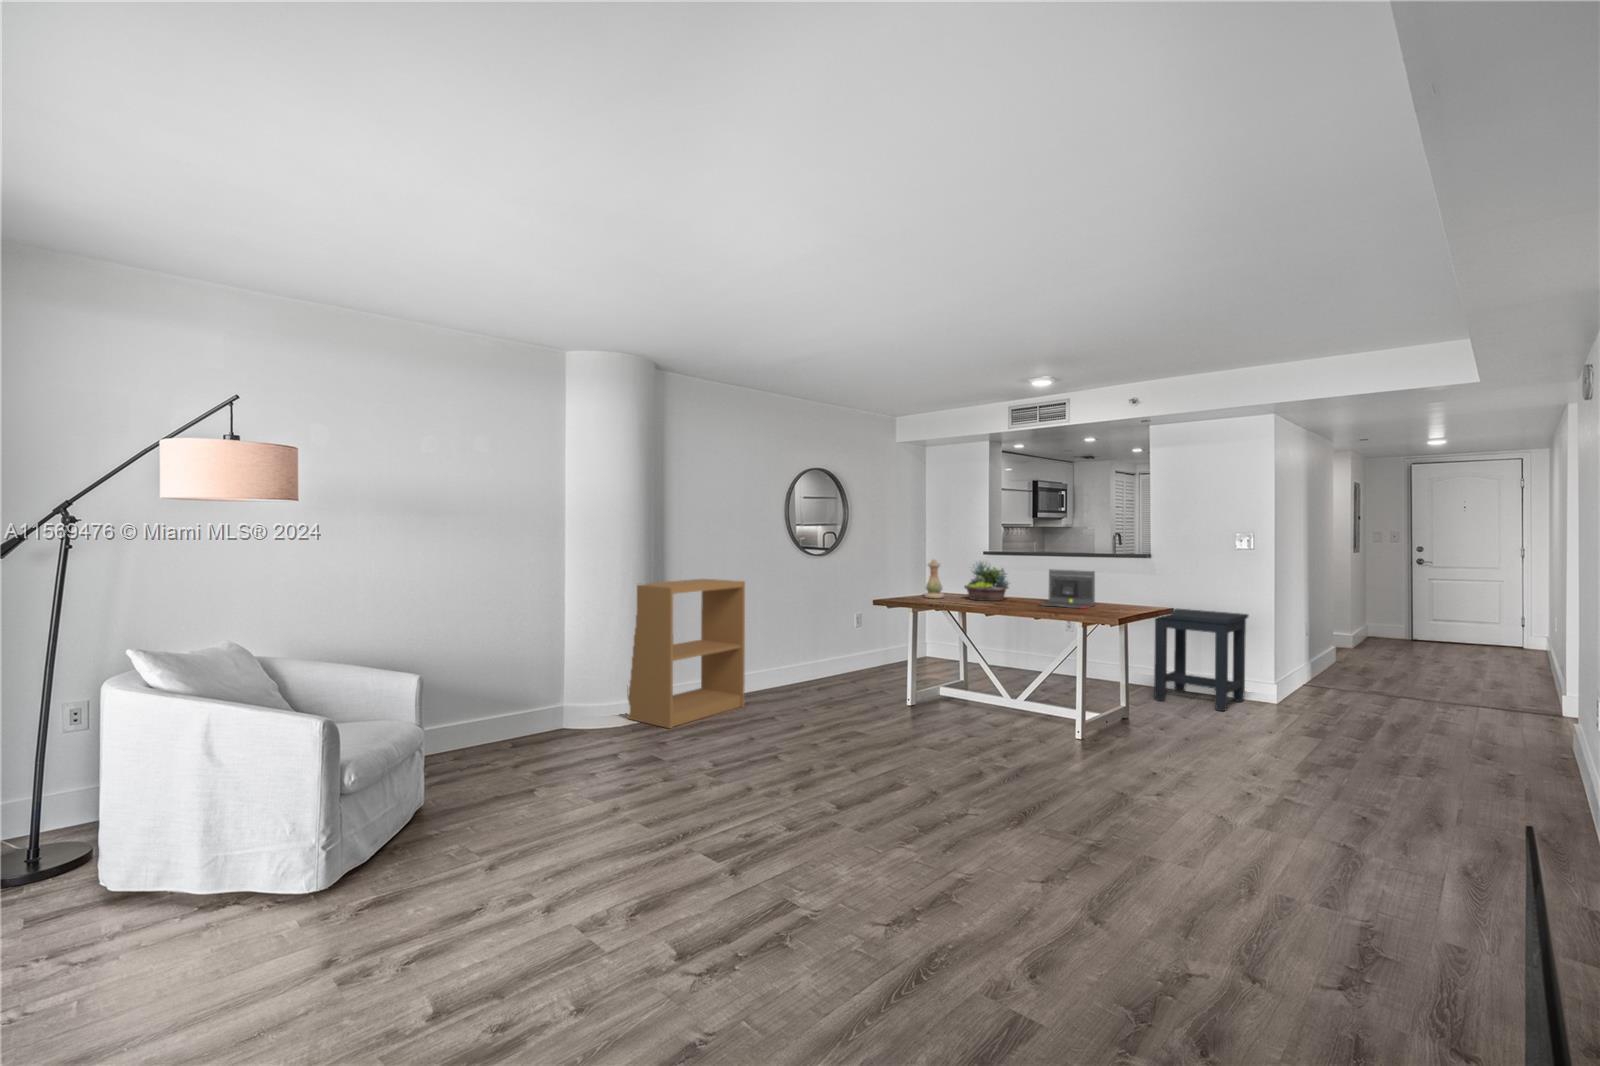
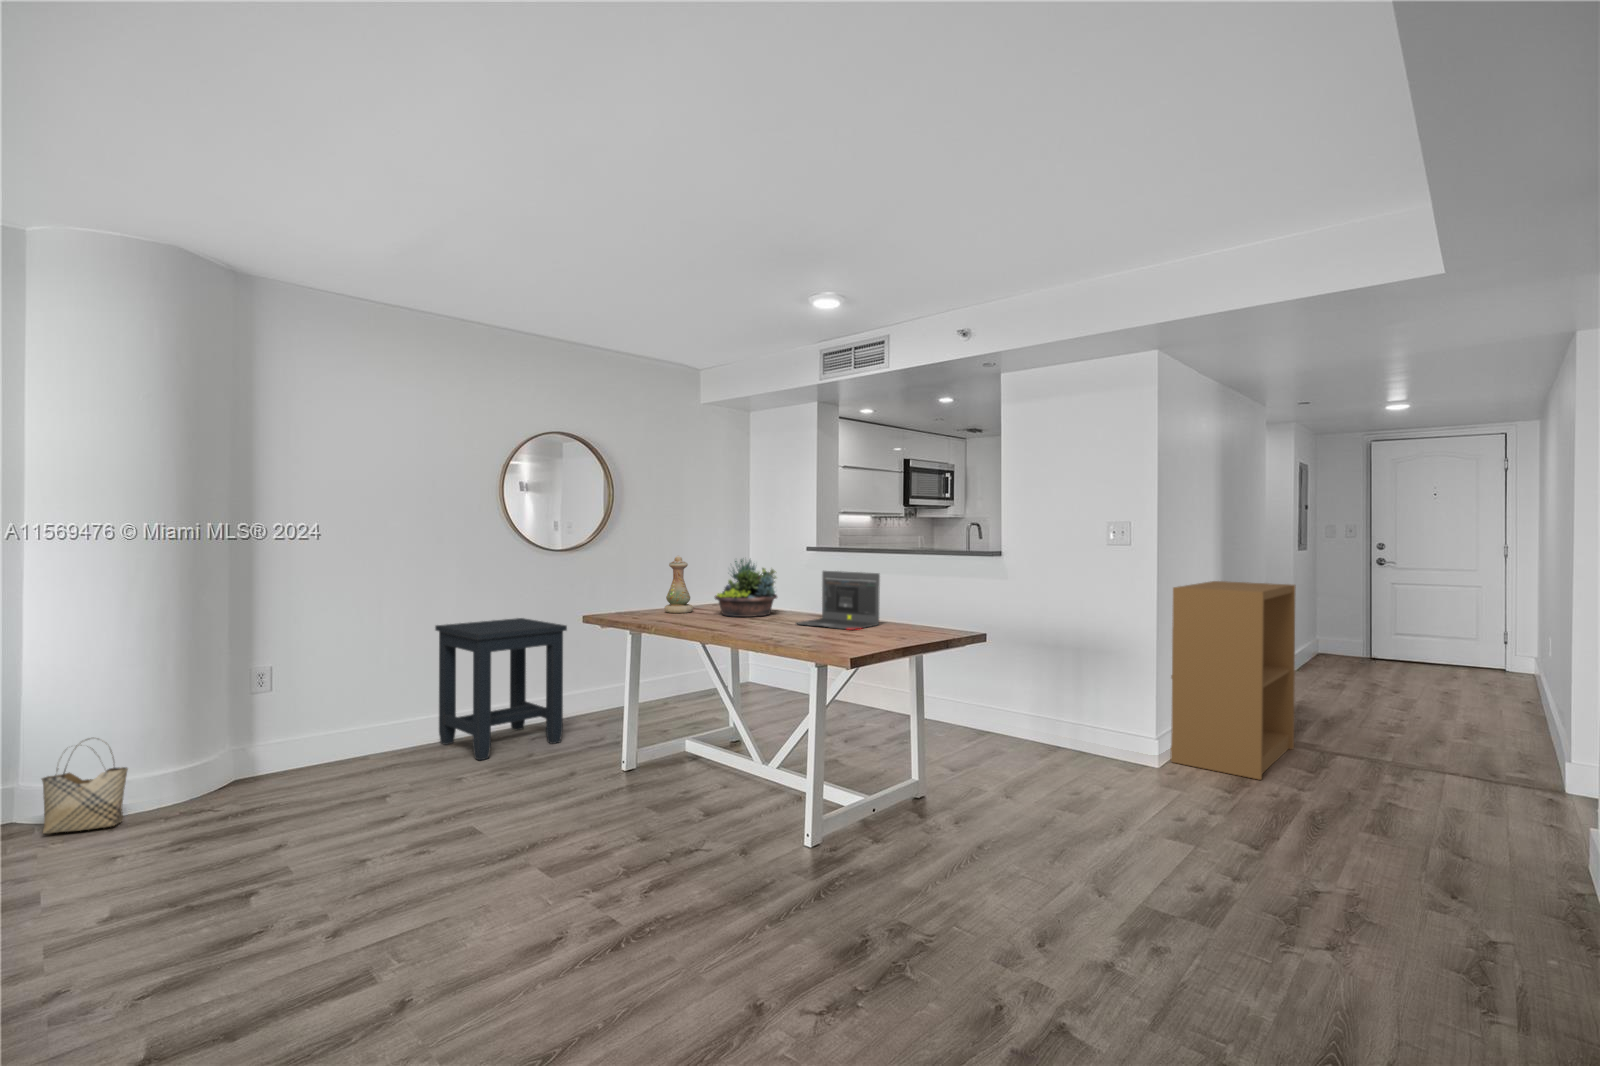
bookshelf: present [627,579,745,728] -> present [1171,581,1296,780]
side table: present [1154,609,1249,711] -> present [435,618,567,760]
woven basket: none [591,674,631,732] -> present [42,739,128,834]

